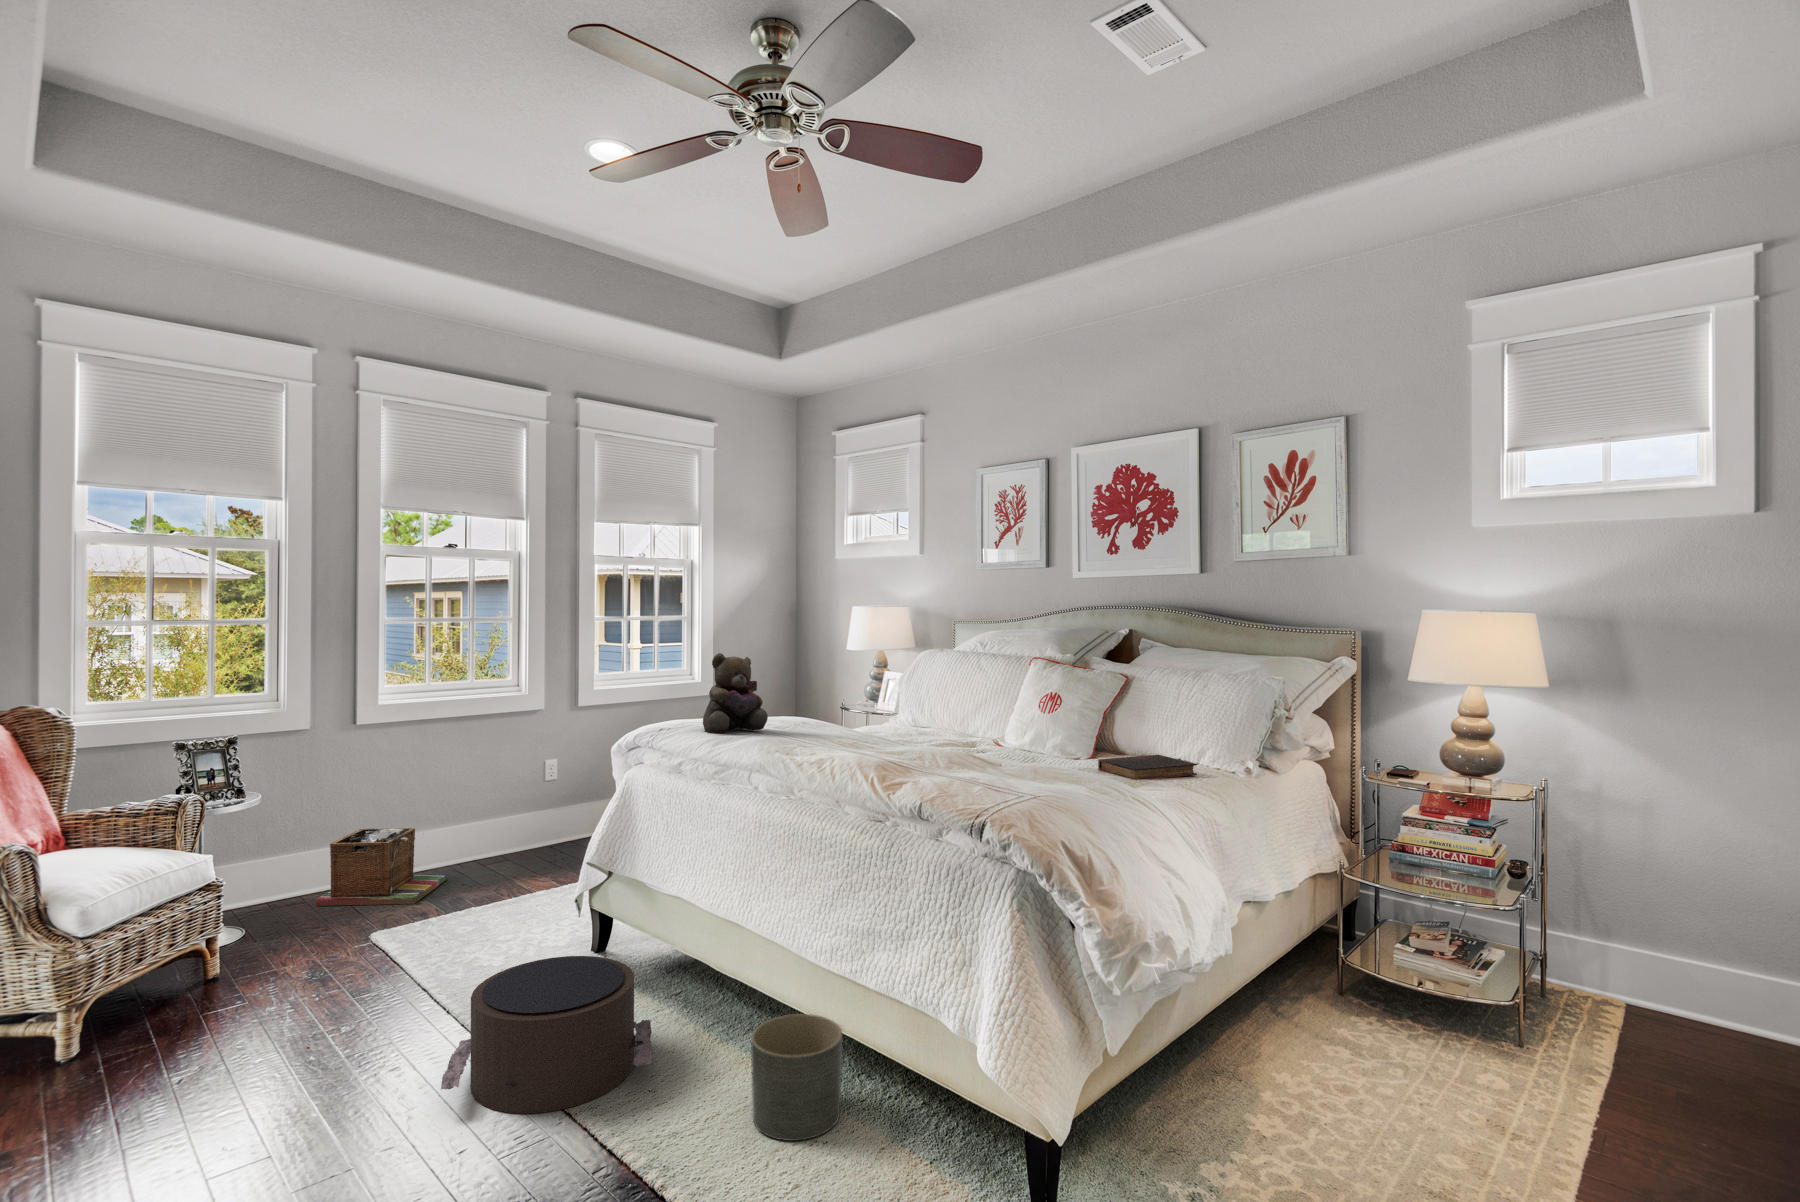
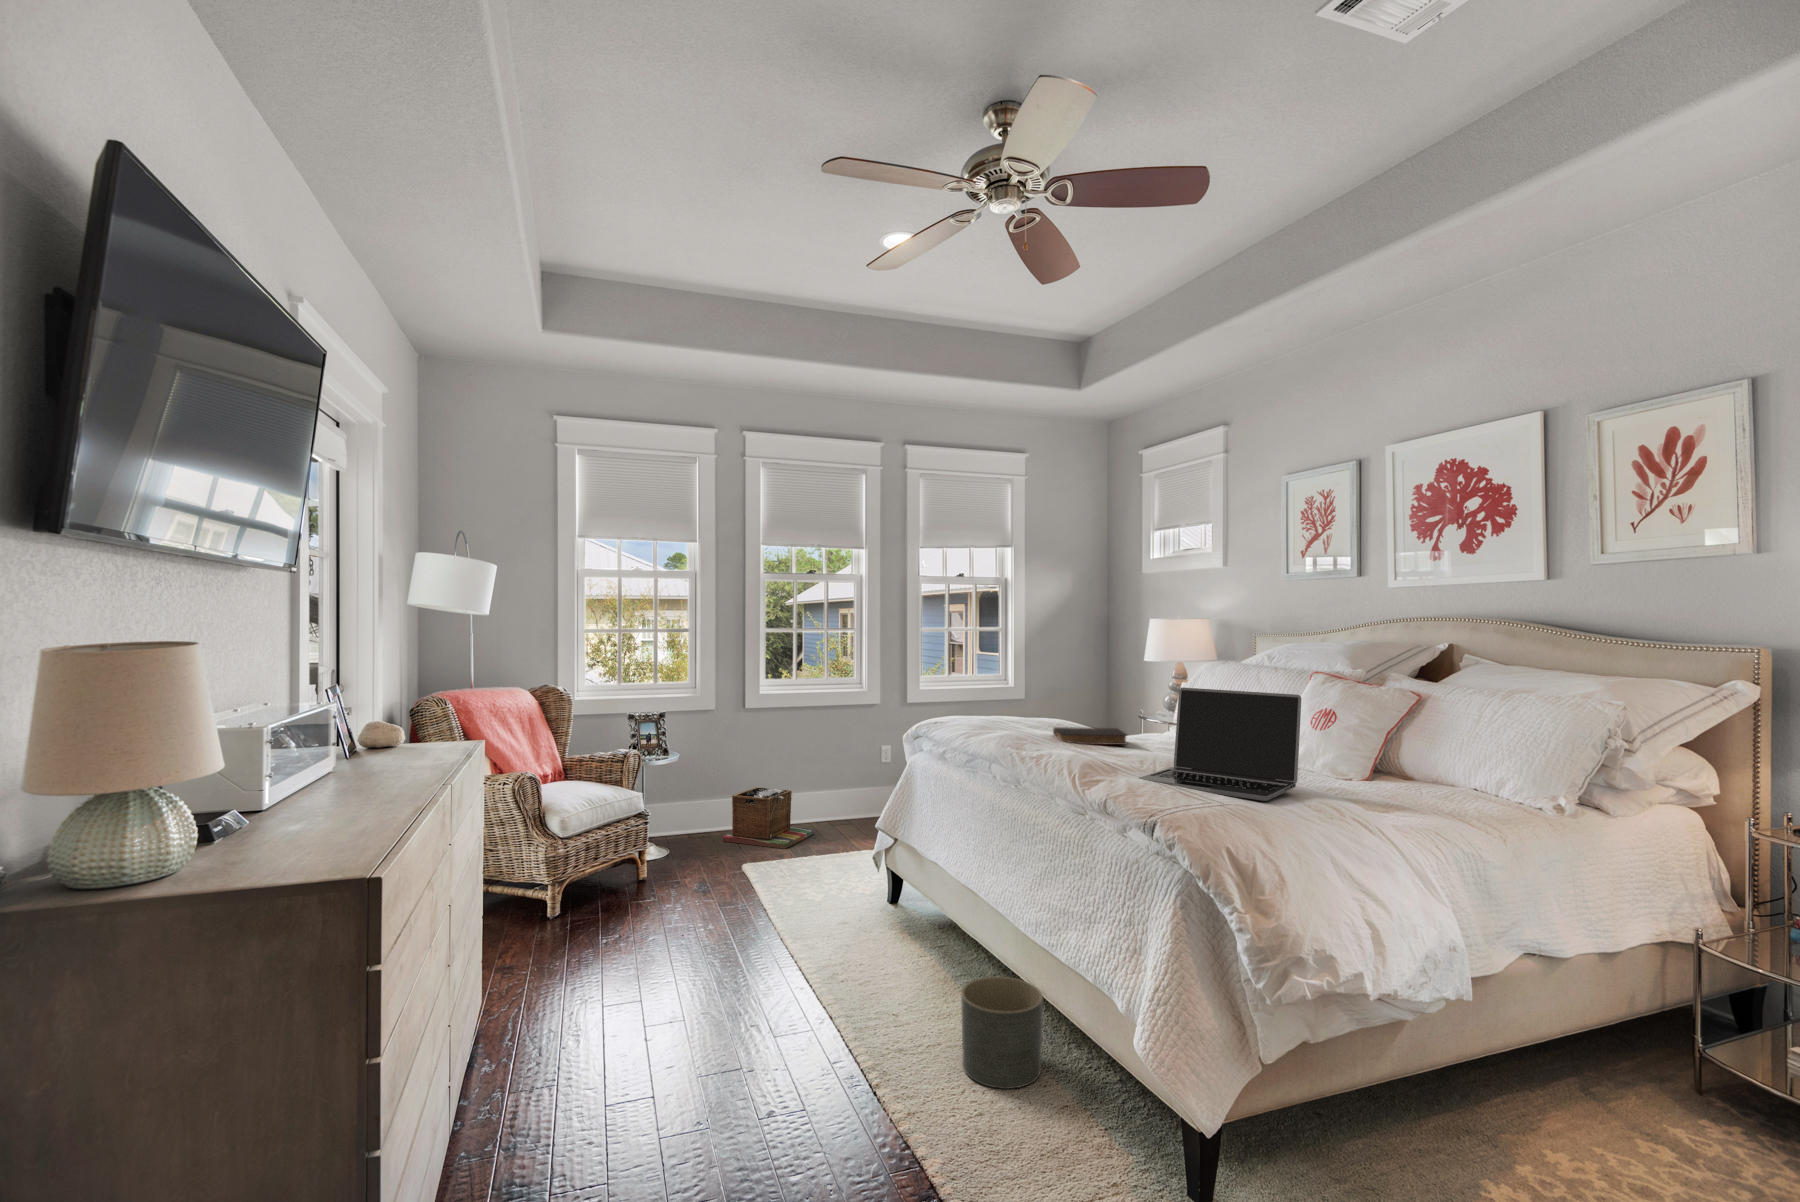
teddy bear: present [703,653,768,734] -> none [977,656,1035,727]
laptop: none [930,683,1072,793] -> present [1139,688,1301,801]
book: present [1098,755,1197,780] -> present [1053,727,1127,745]
pouf: present [441,956,655,1114] -> none [741,899,907,1018]

